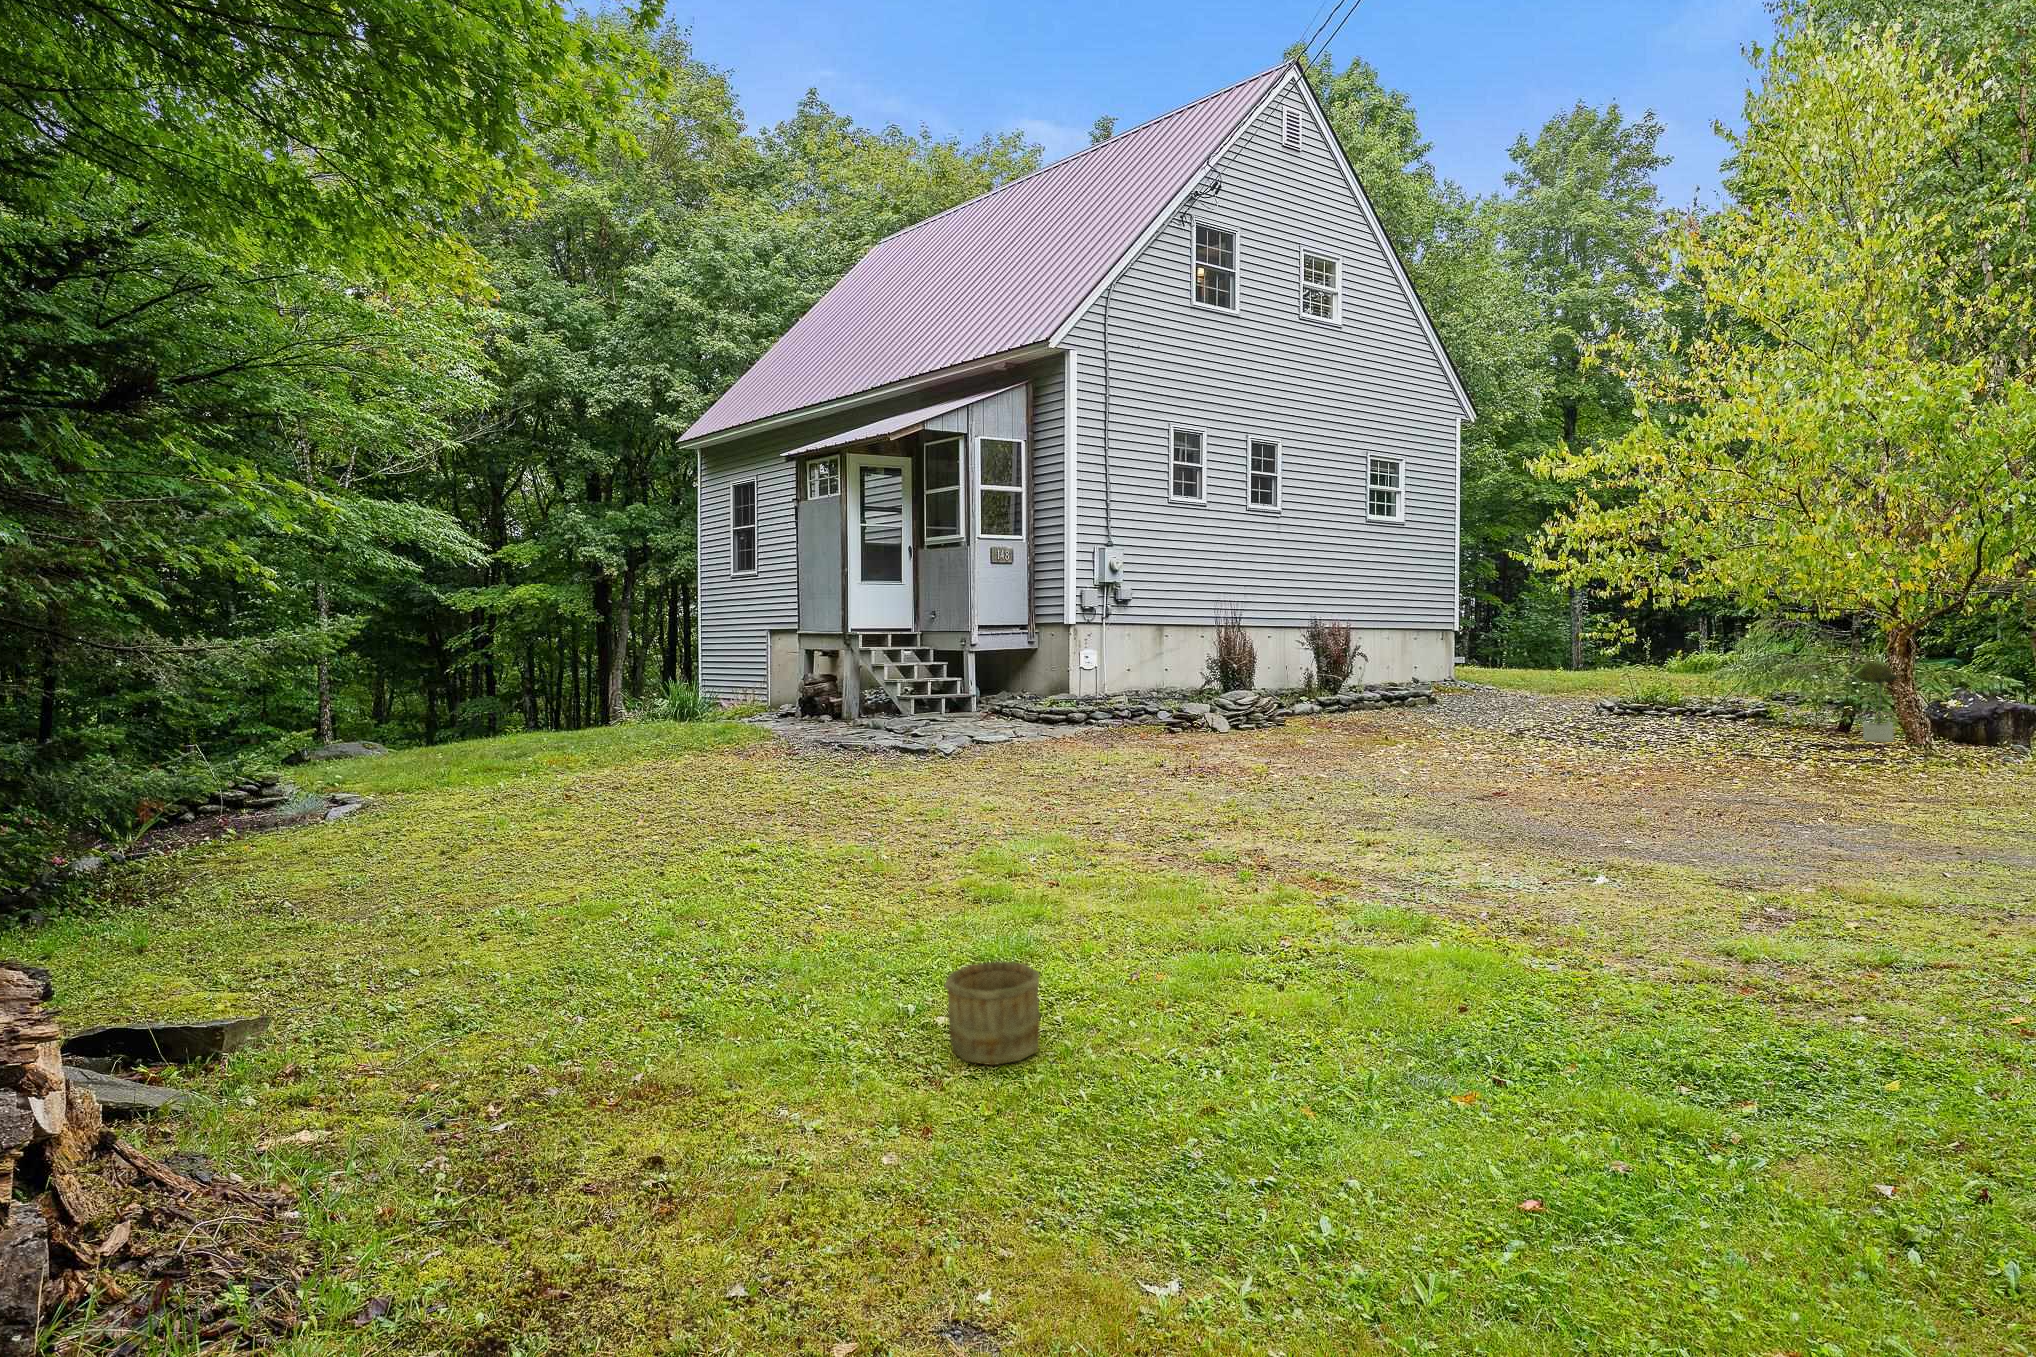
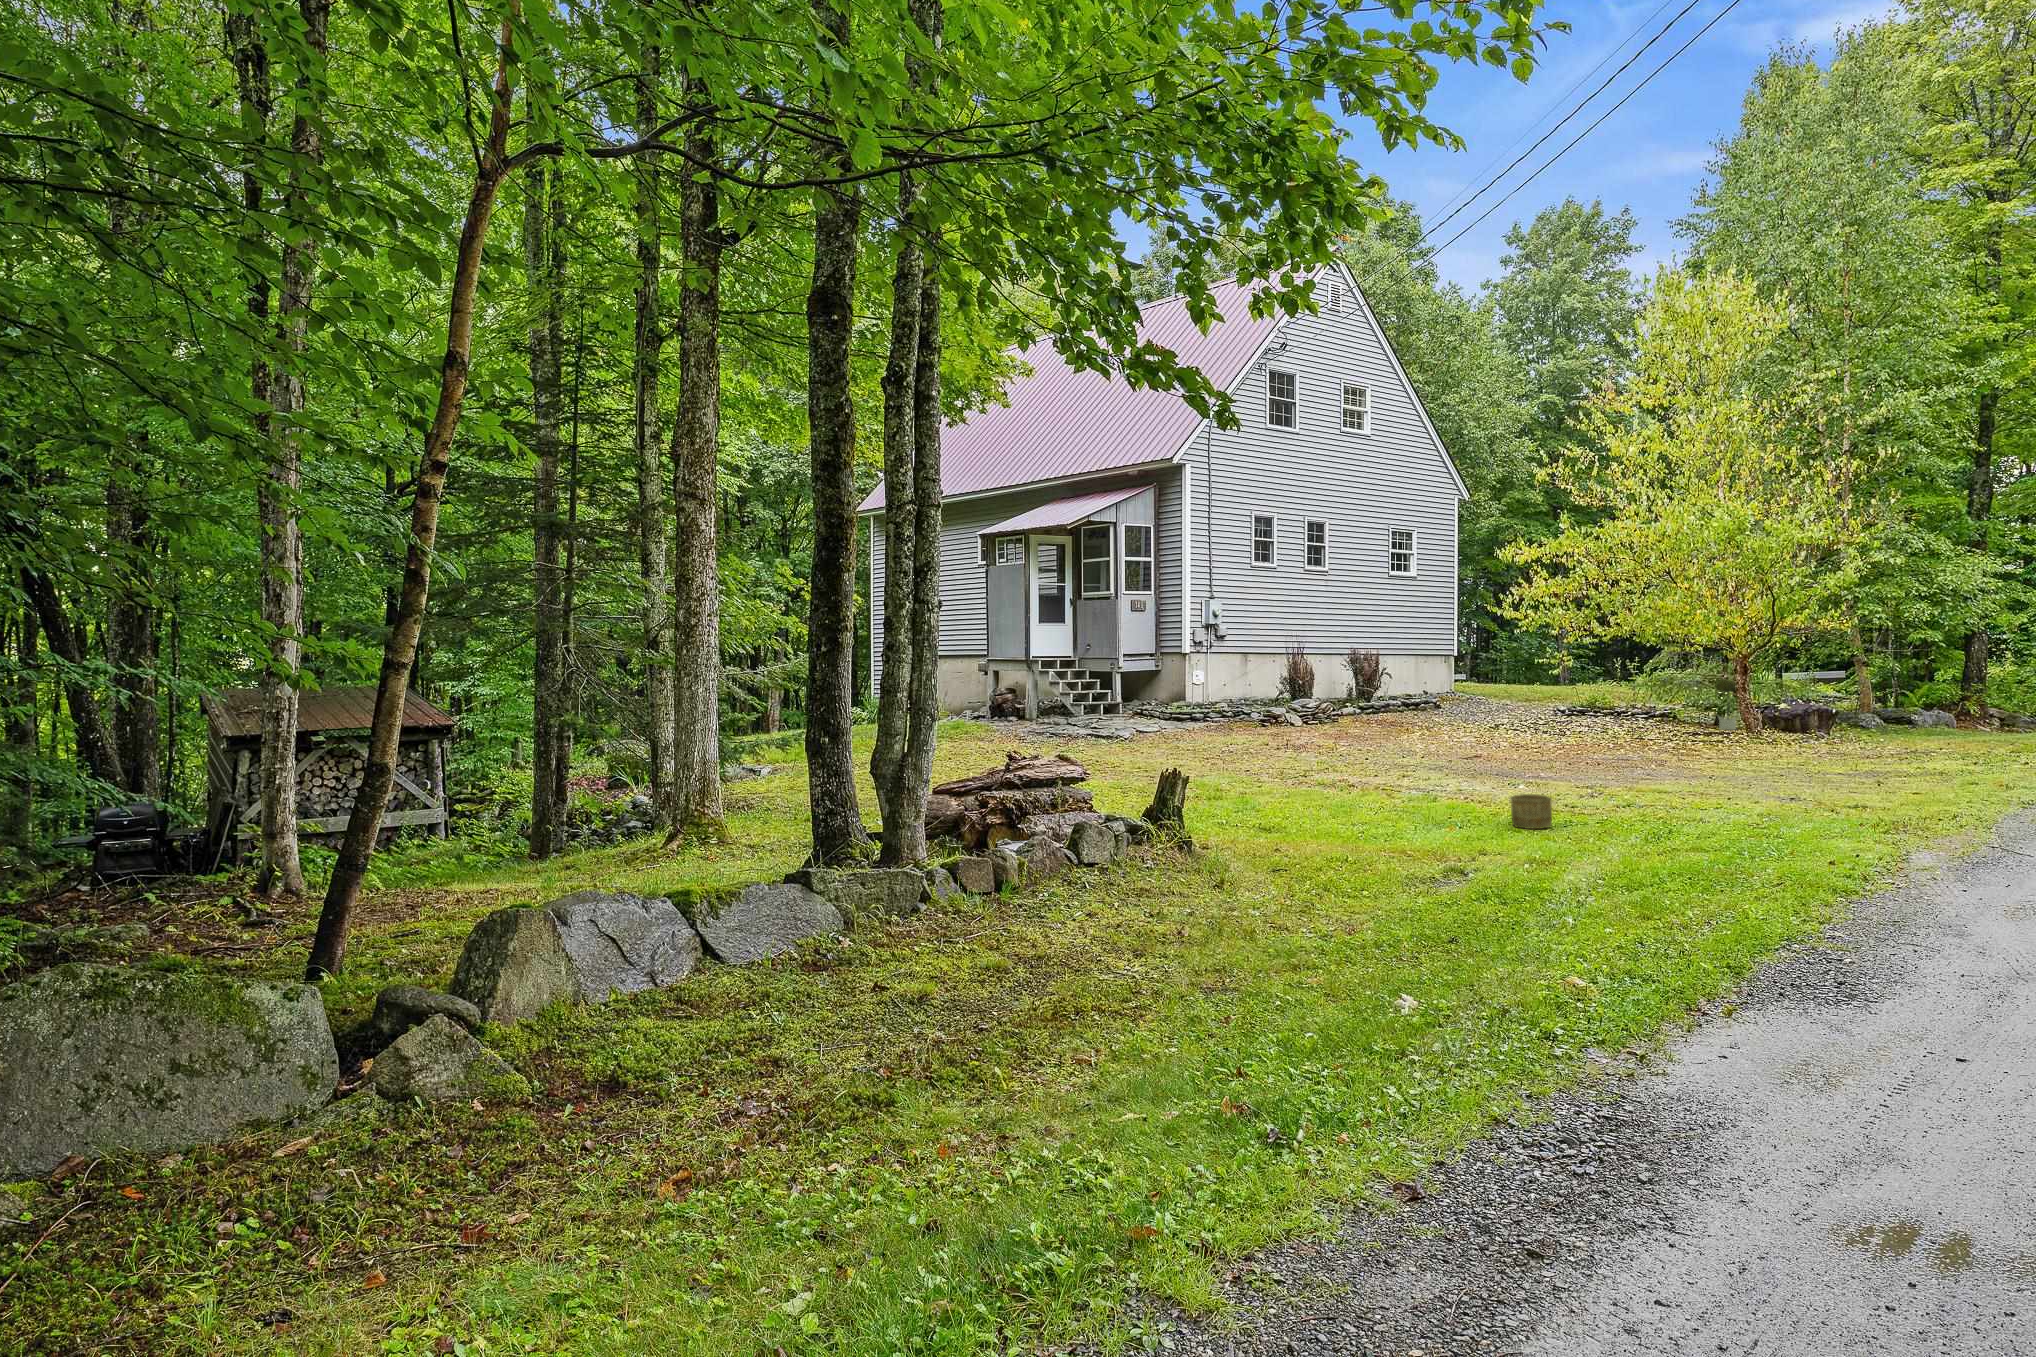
wooden bucket: present [944,961,1040,1065] -> present [1510,794,1552,829]

